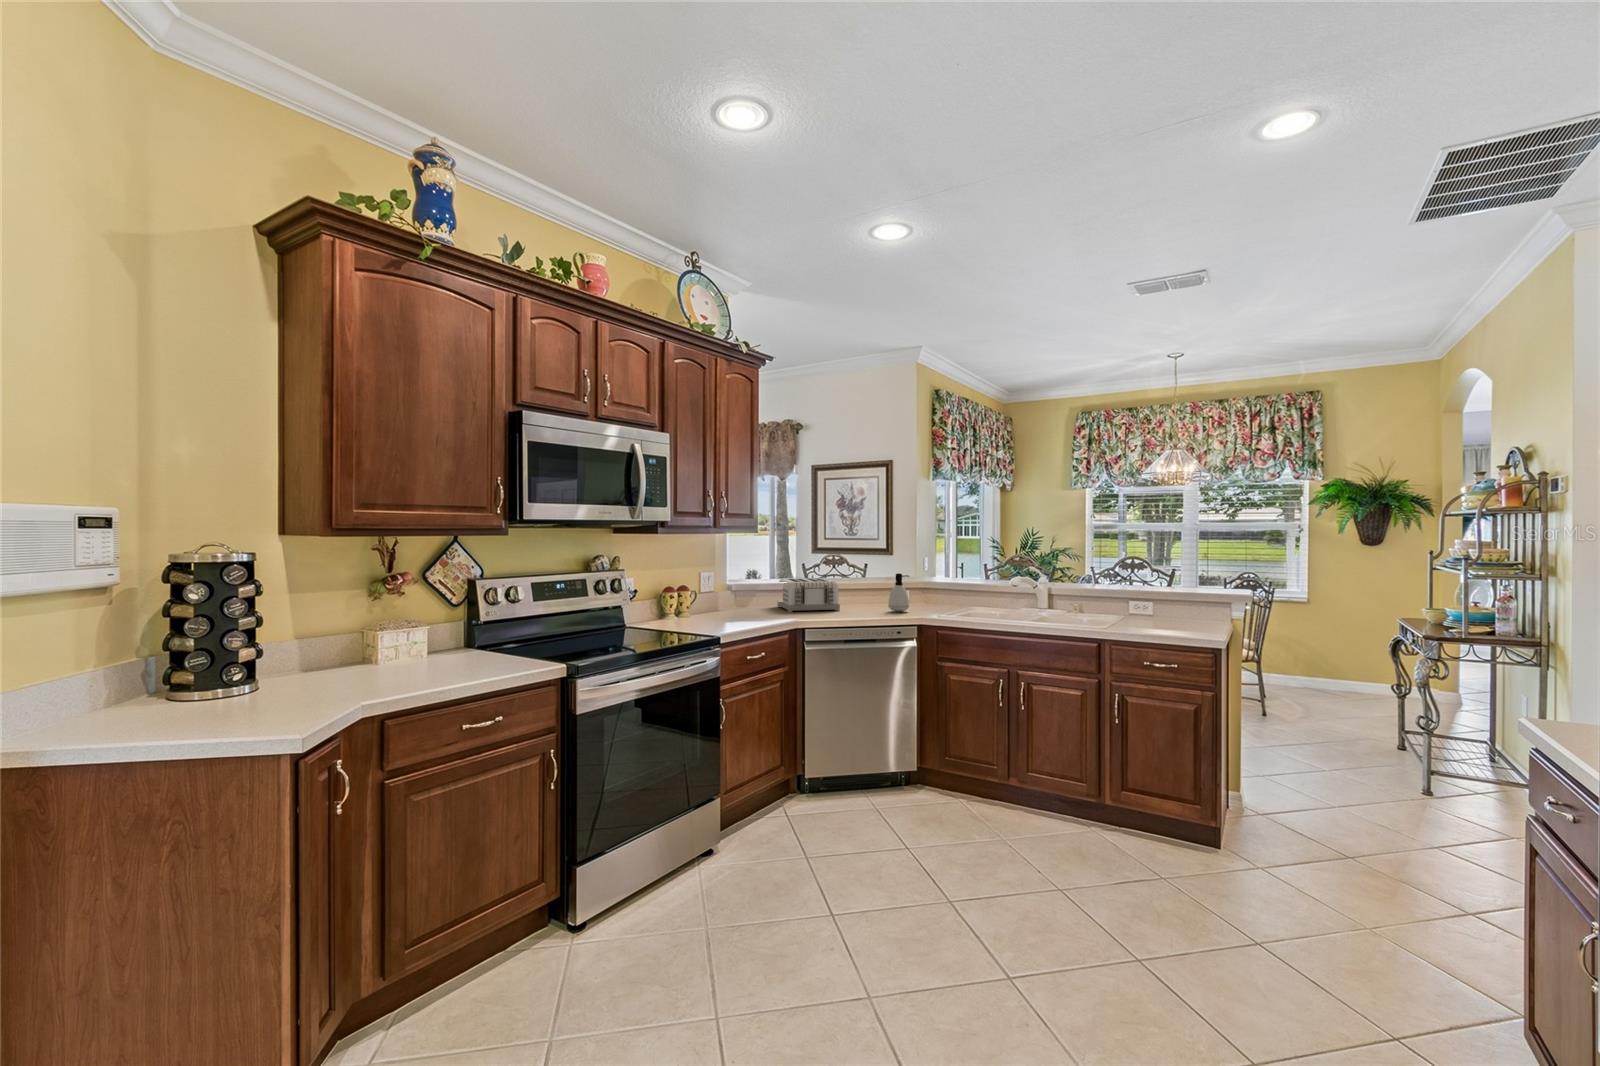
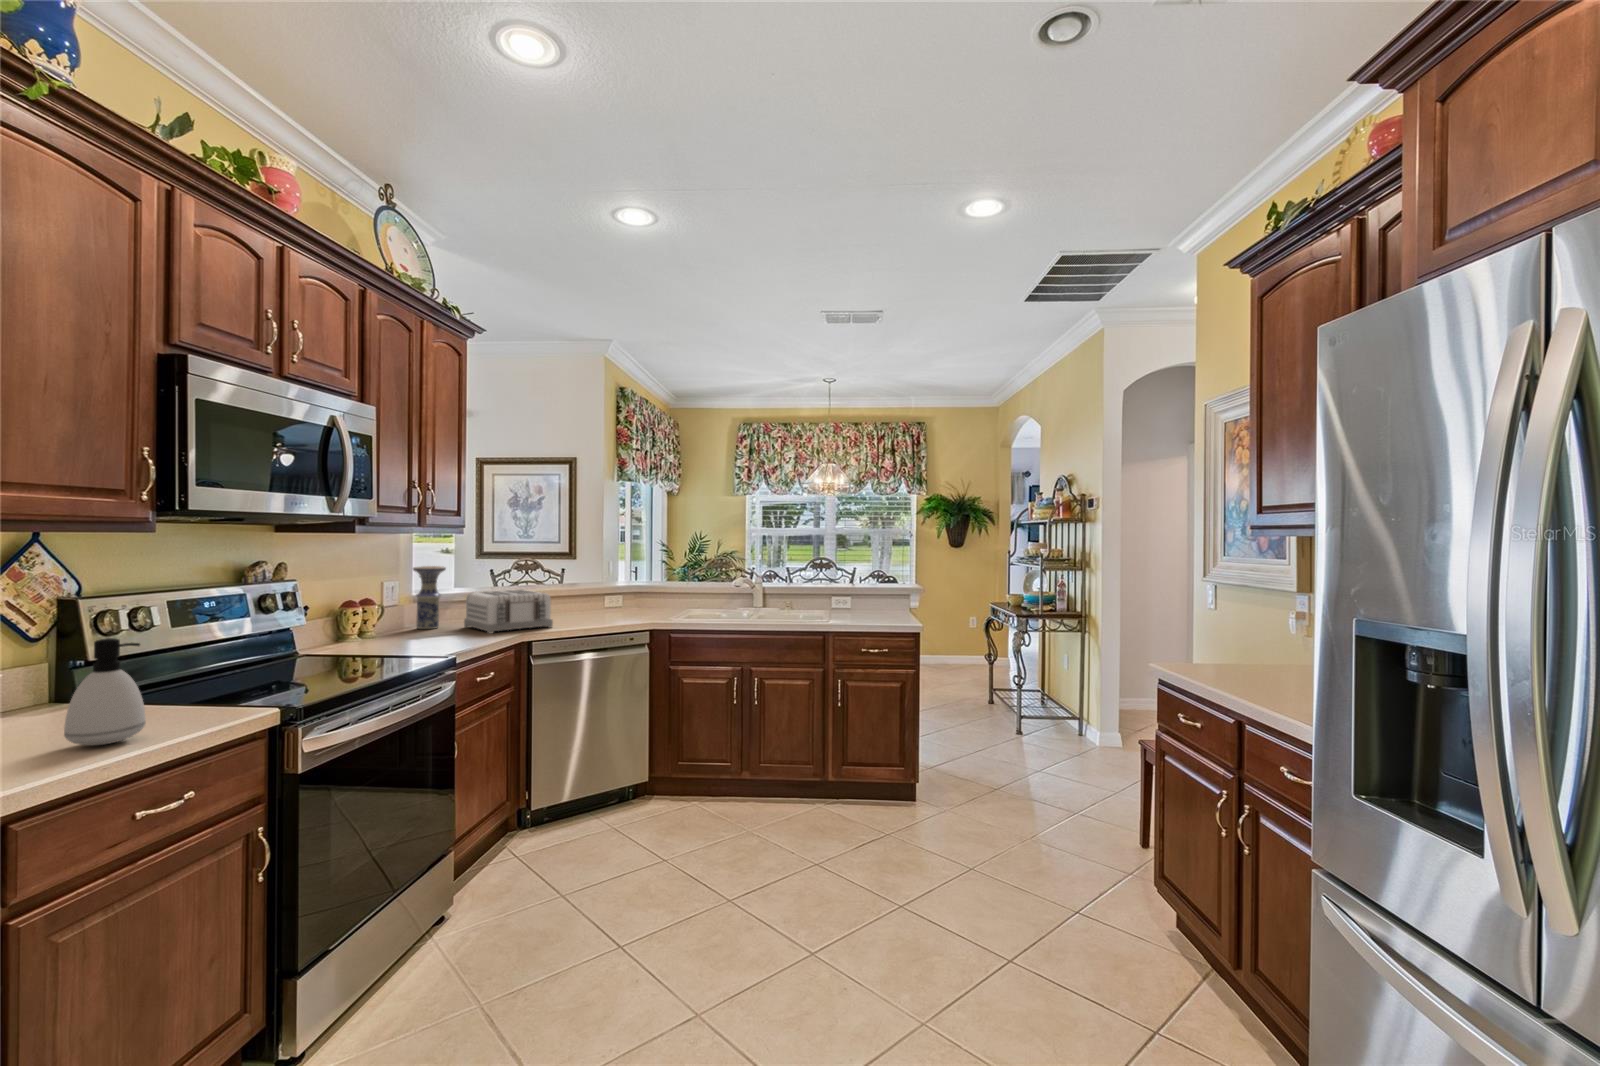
vase: none [743,557,765,606] -> present [413,566,446,629]
soap dispenser: present [888,573,909,612] -> present [64,638,146,745]

